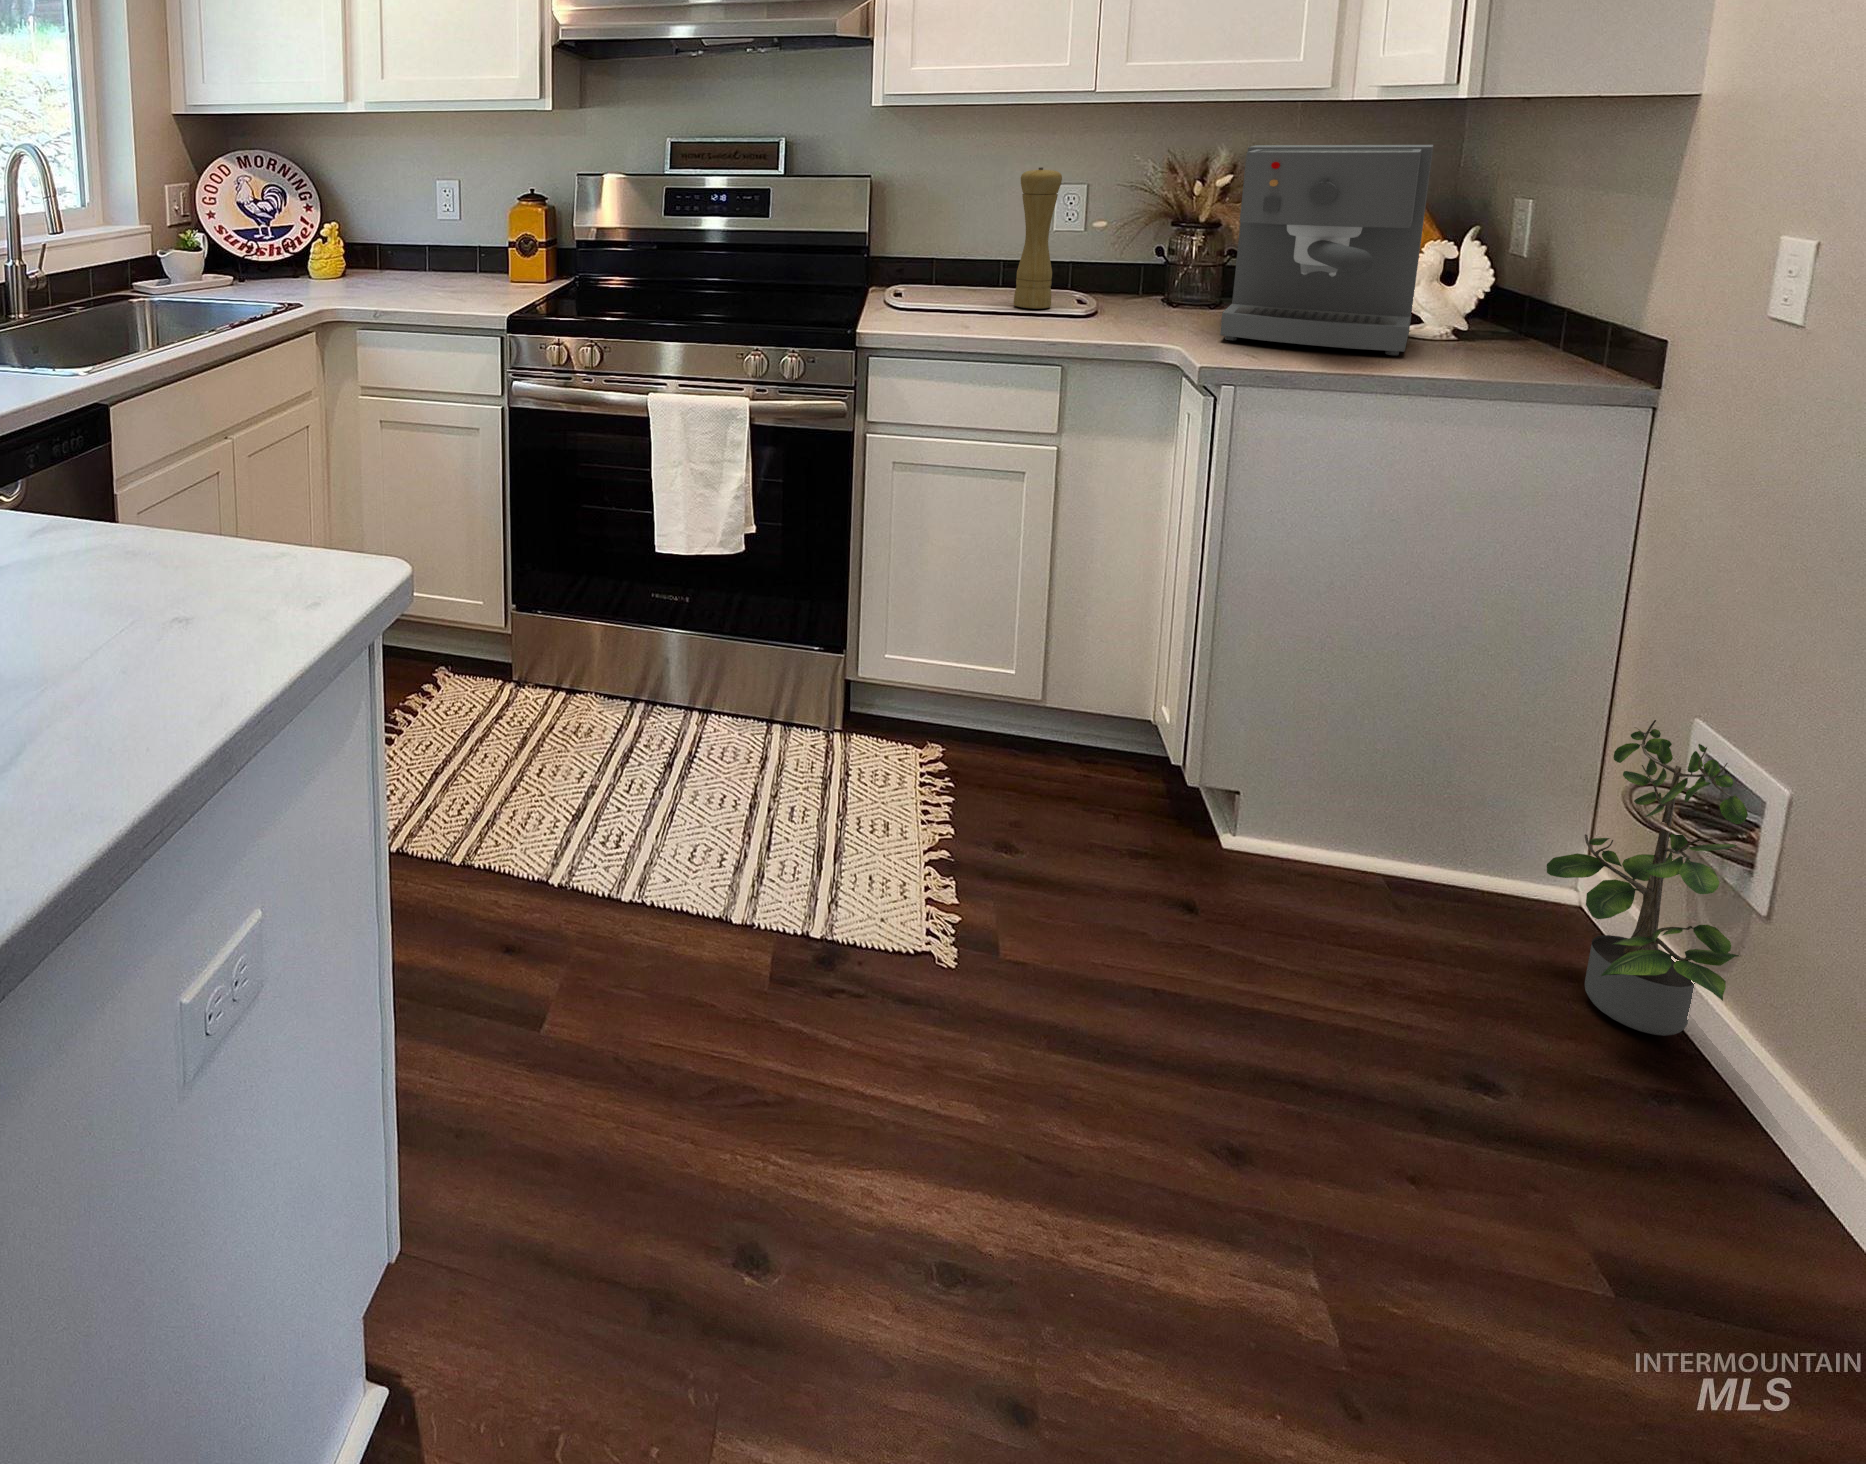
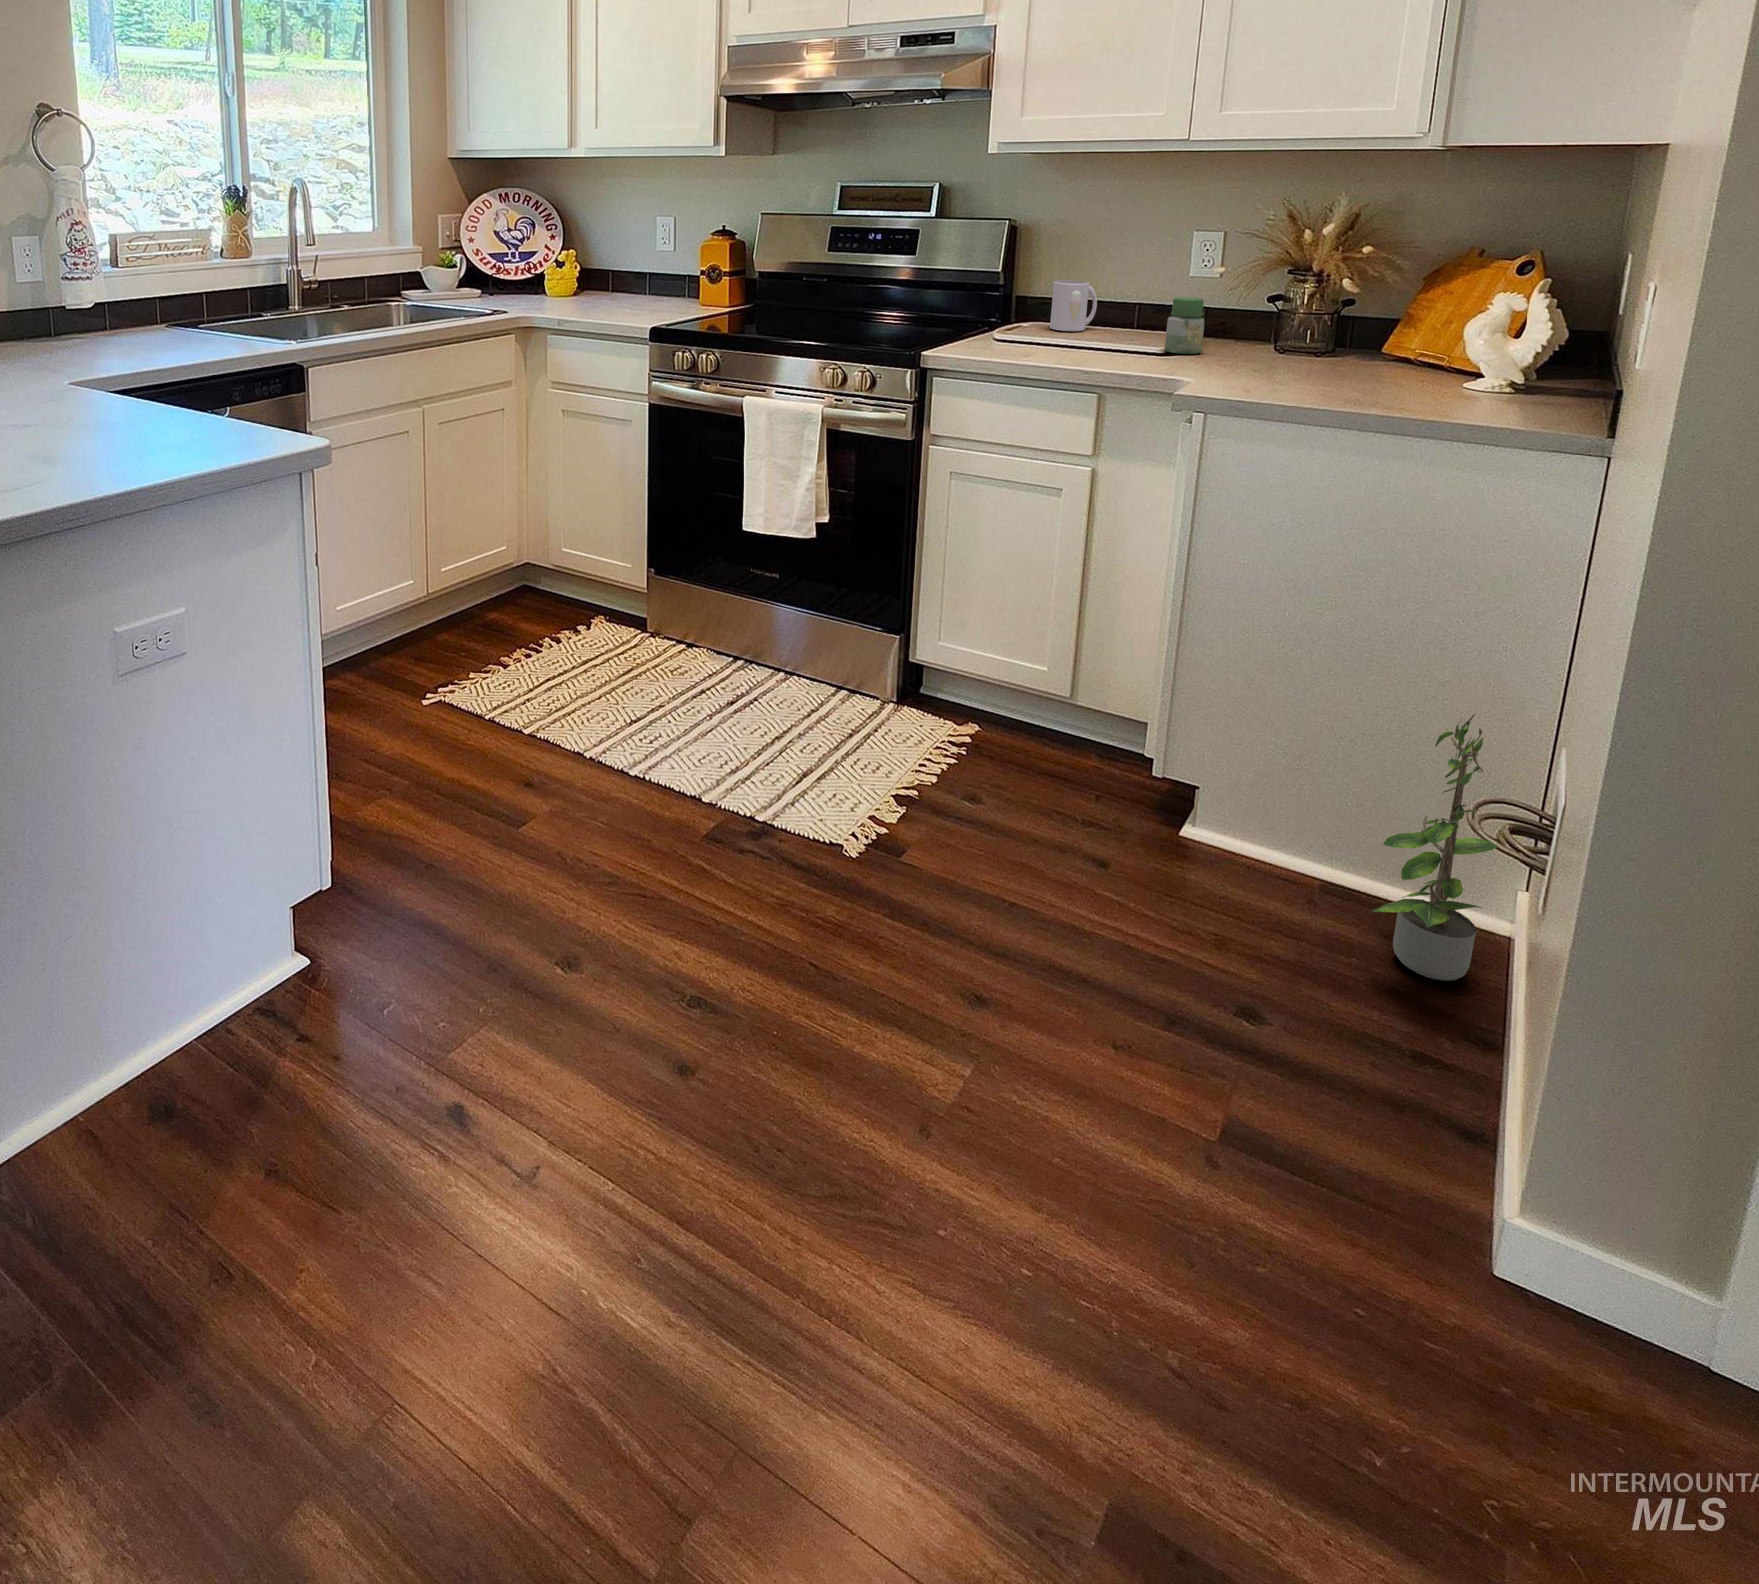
coffee maker: present [1220,145,1433,355] -> none [1225,197,1453,391]
pepper mill: present [1014,167,1062,309] -> none [1106,215,1153,345]
mug: none [917,238,964,293] -> present [1050,280,1097,331]
jar: none [1090,254,1135,316] -> present [1165,297,1205,354]

